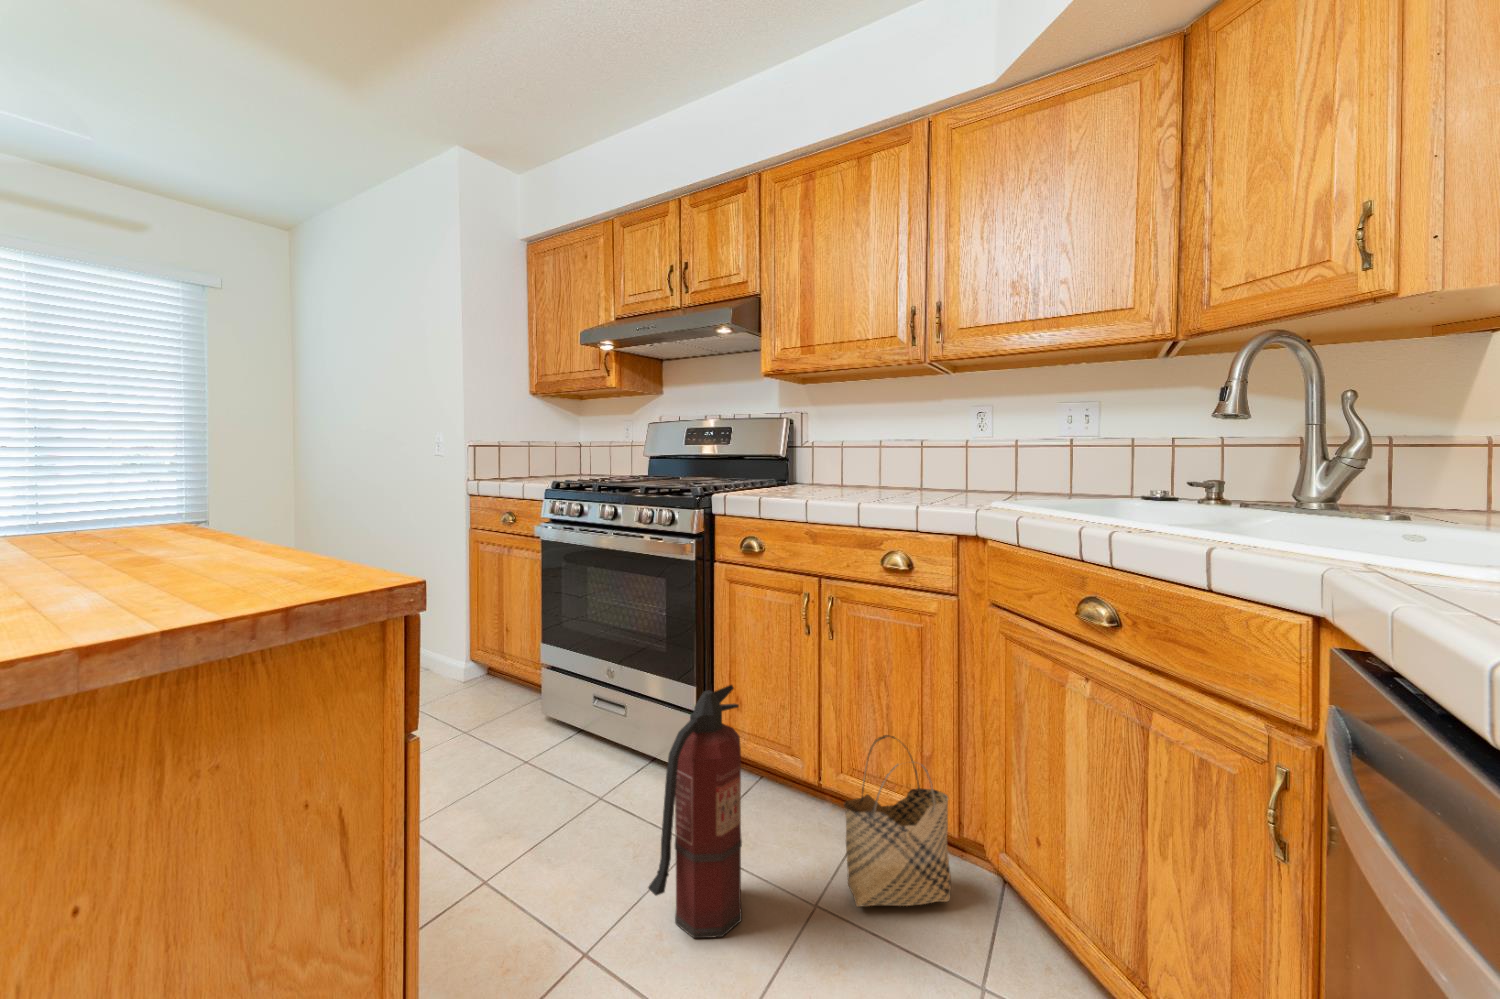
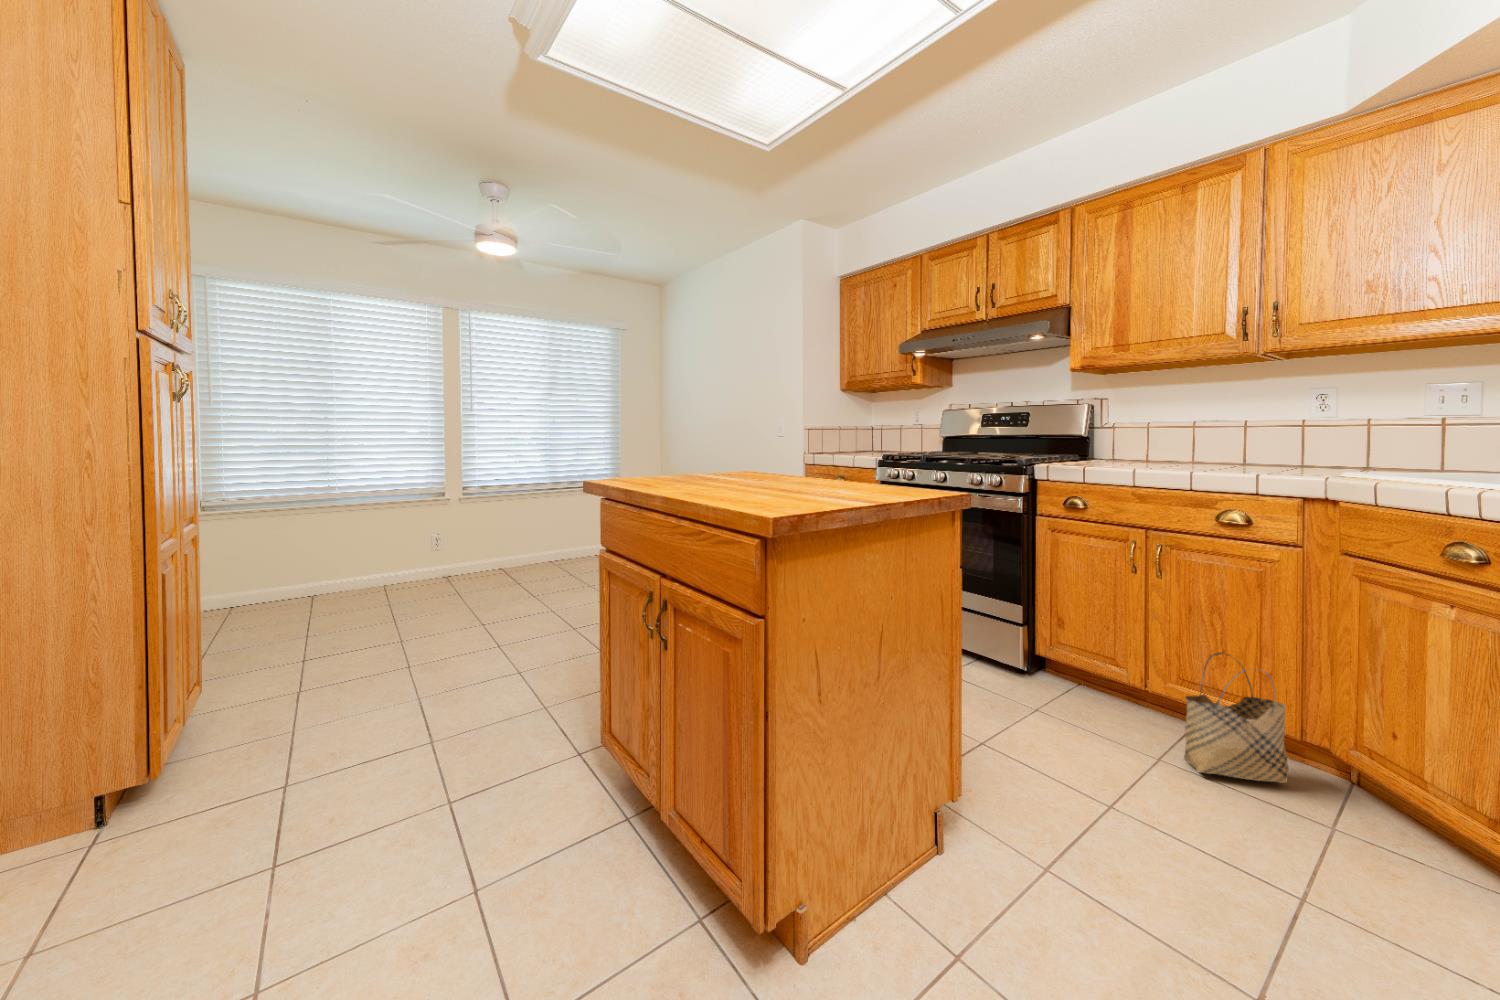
fire extinguisher: present [648,685,742,938] -> none [1030,600,1105,771]

